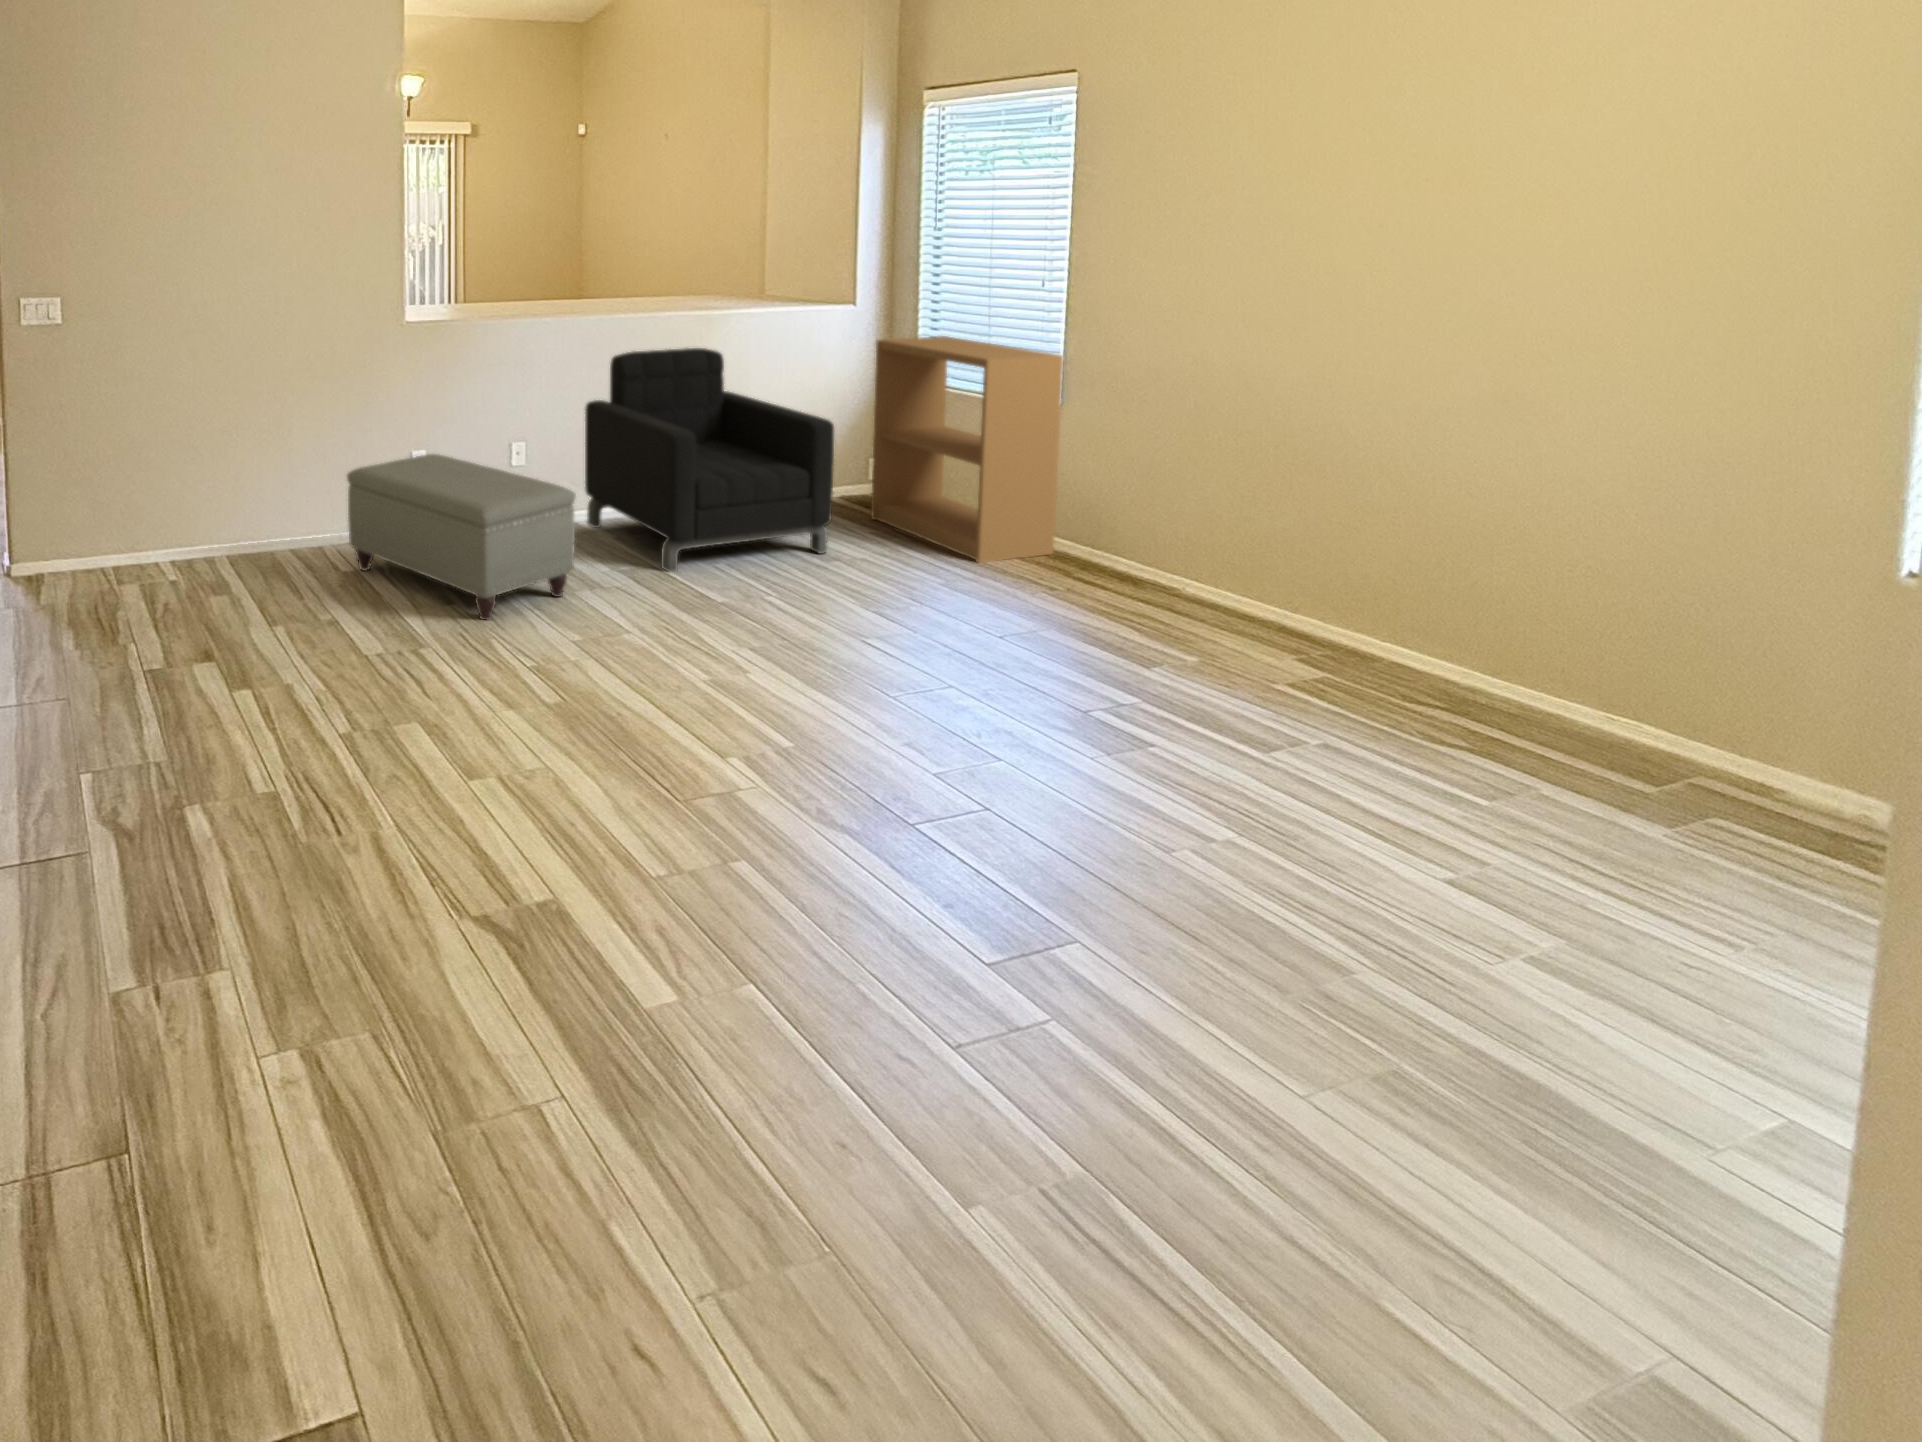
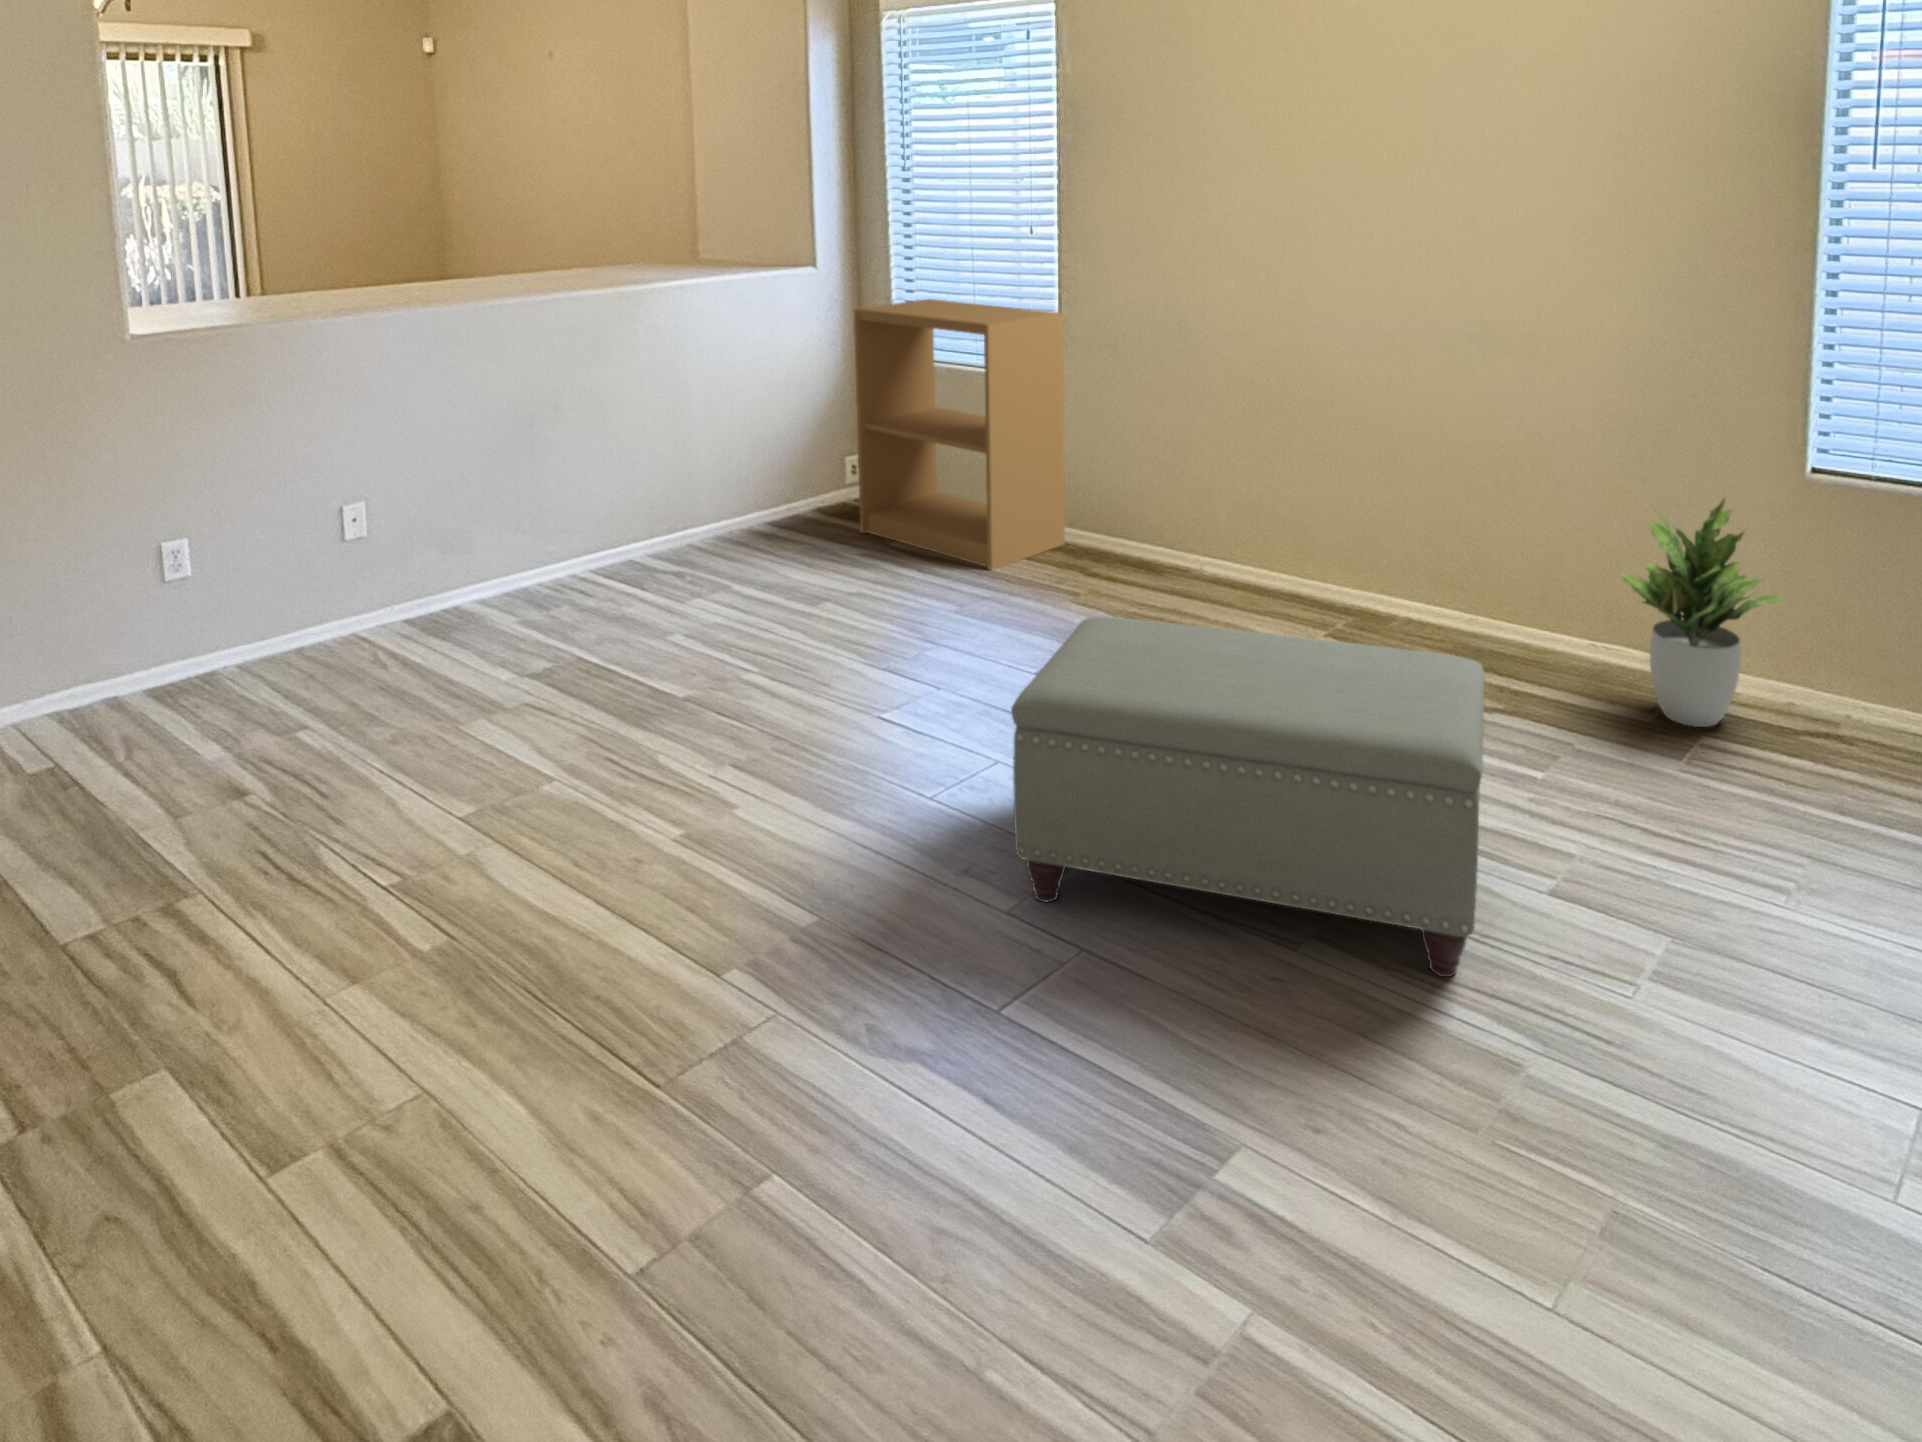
armchair: present [585,348,834,572] -> none [464,336,820,661]
ottoman: present [347,454,576,620] -> present [1011,617,1484,977]
potted plant: none [1645,585,1870,824] -> present [1621,498,1783,727]

